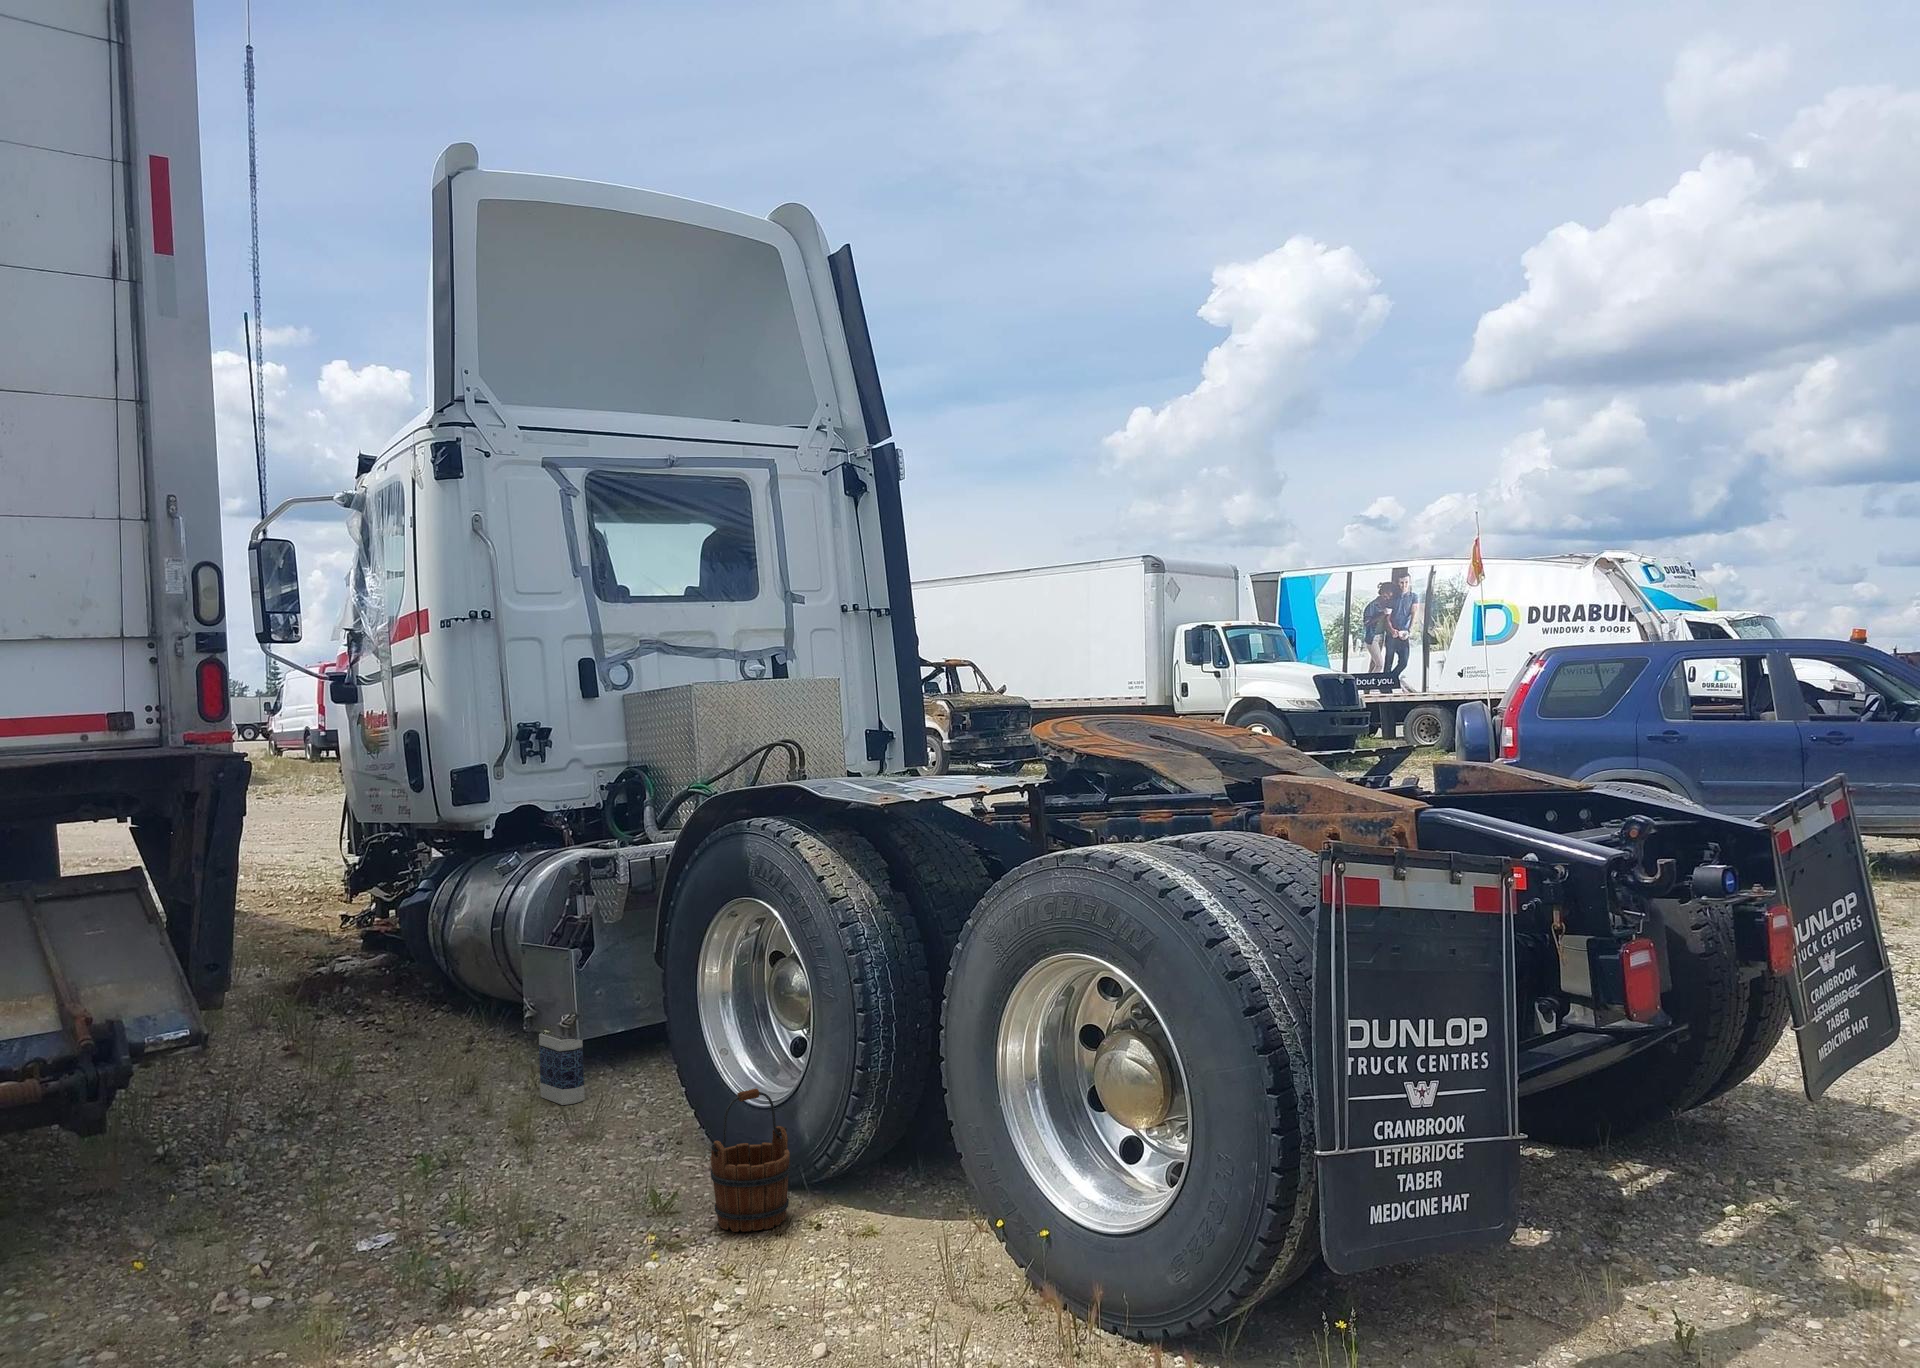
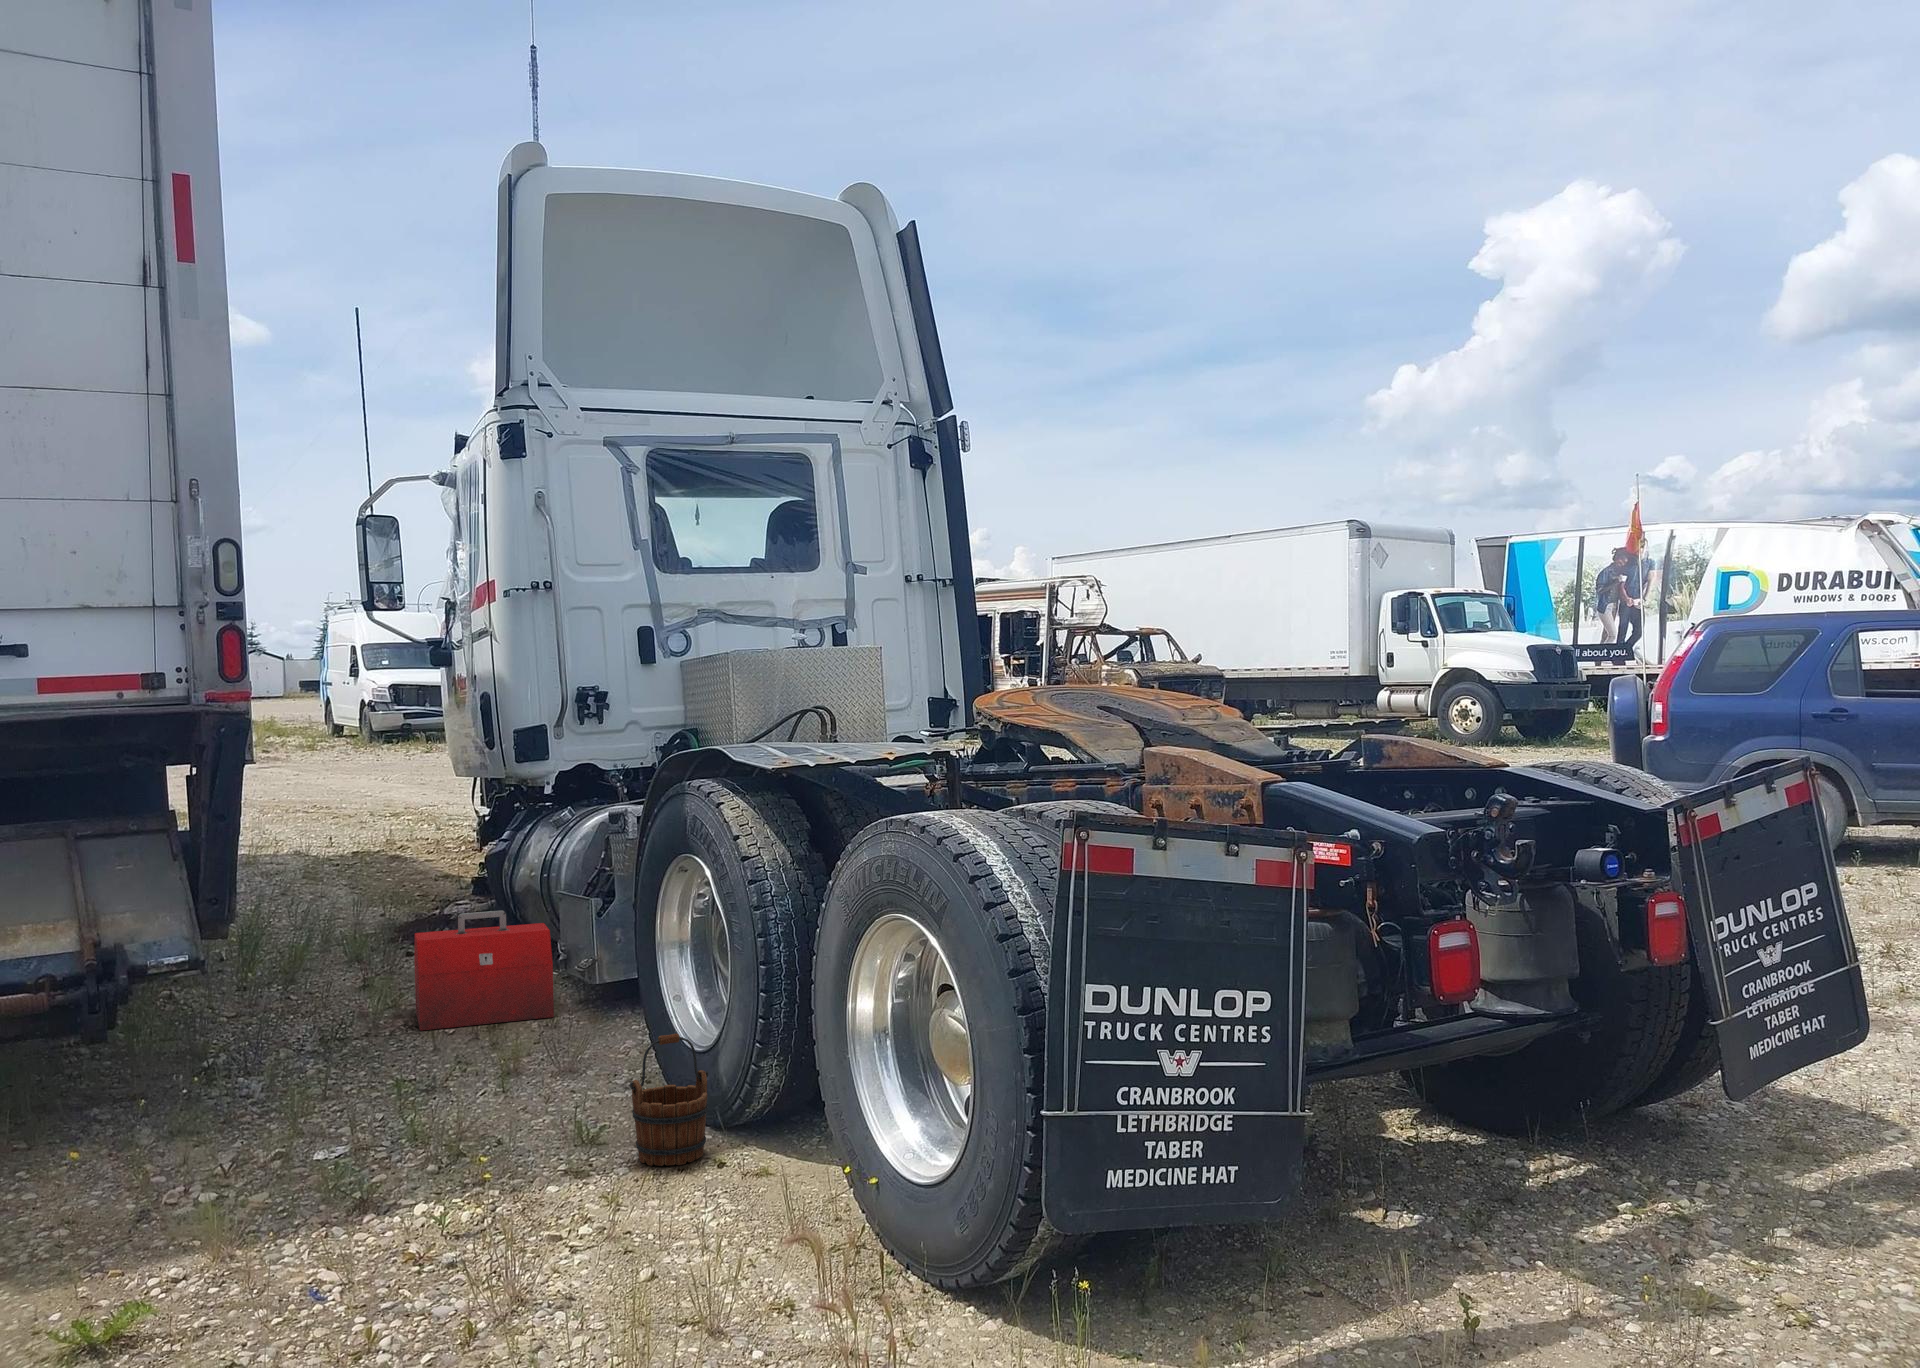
toolbox: none [366,964,527,1099] -> present [415,911,554,1030]
bag: present [539,1033,585,1105] -> none [553,932,591,1045]

